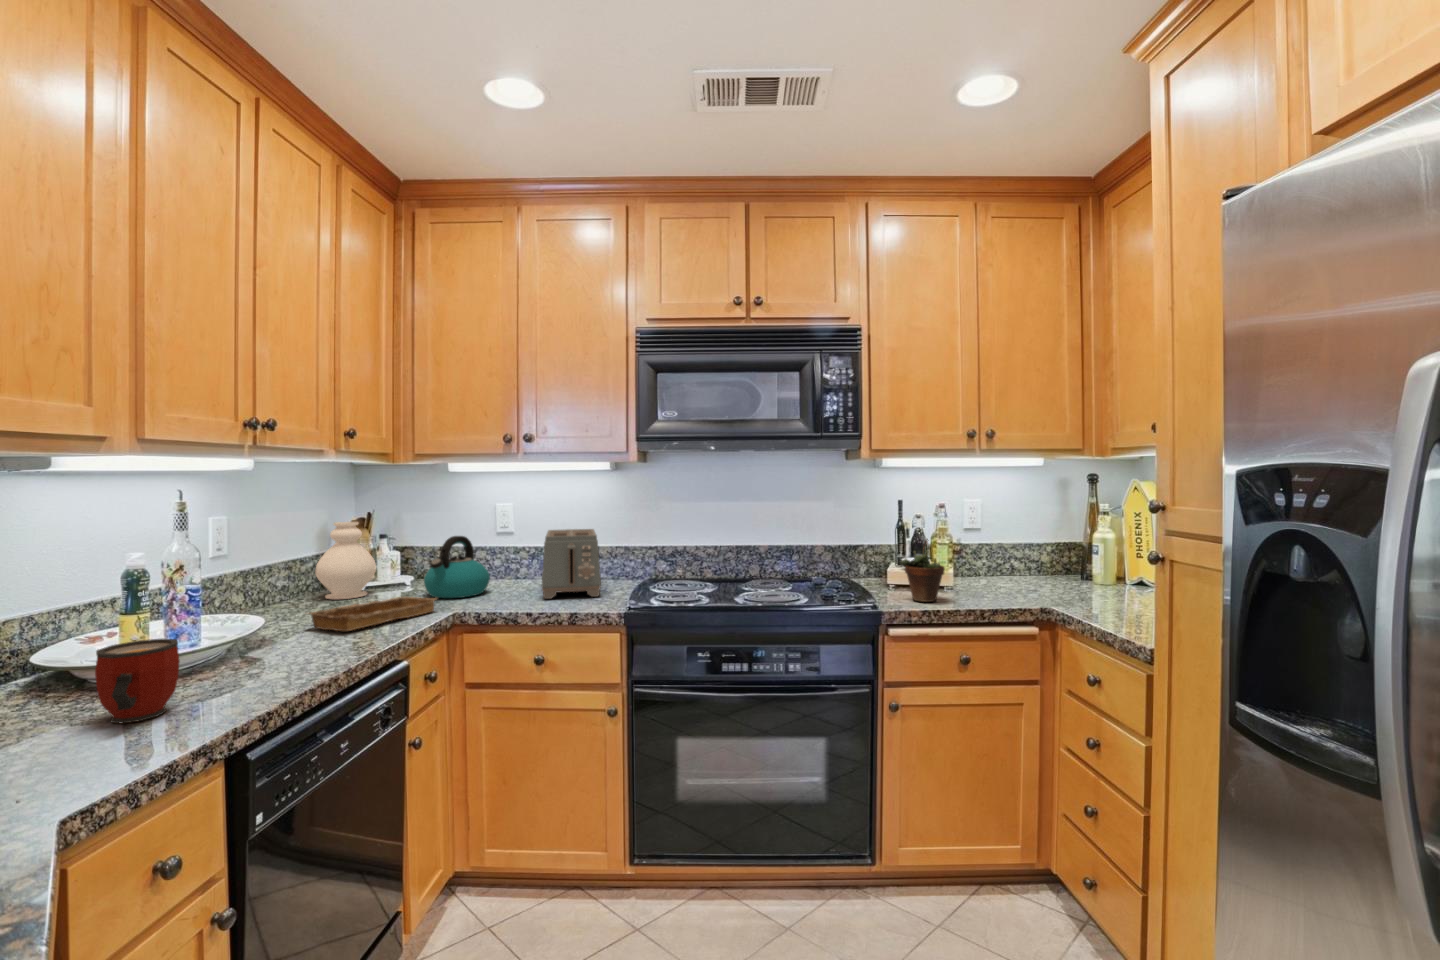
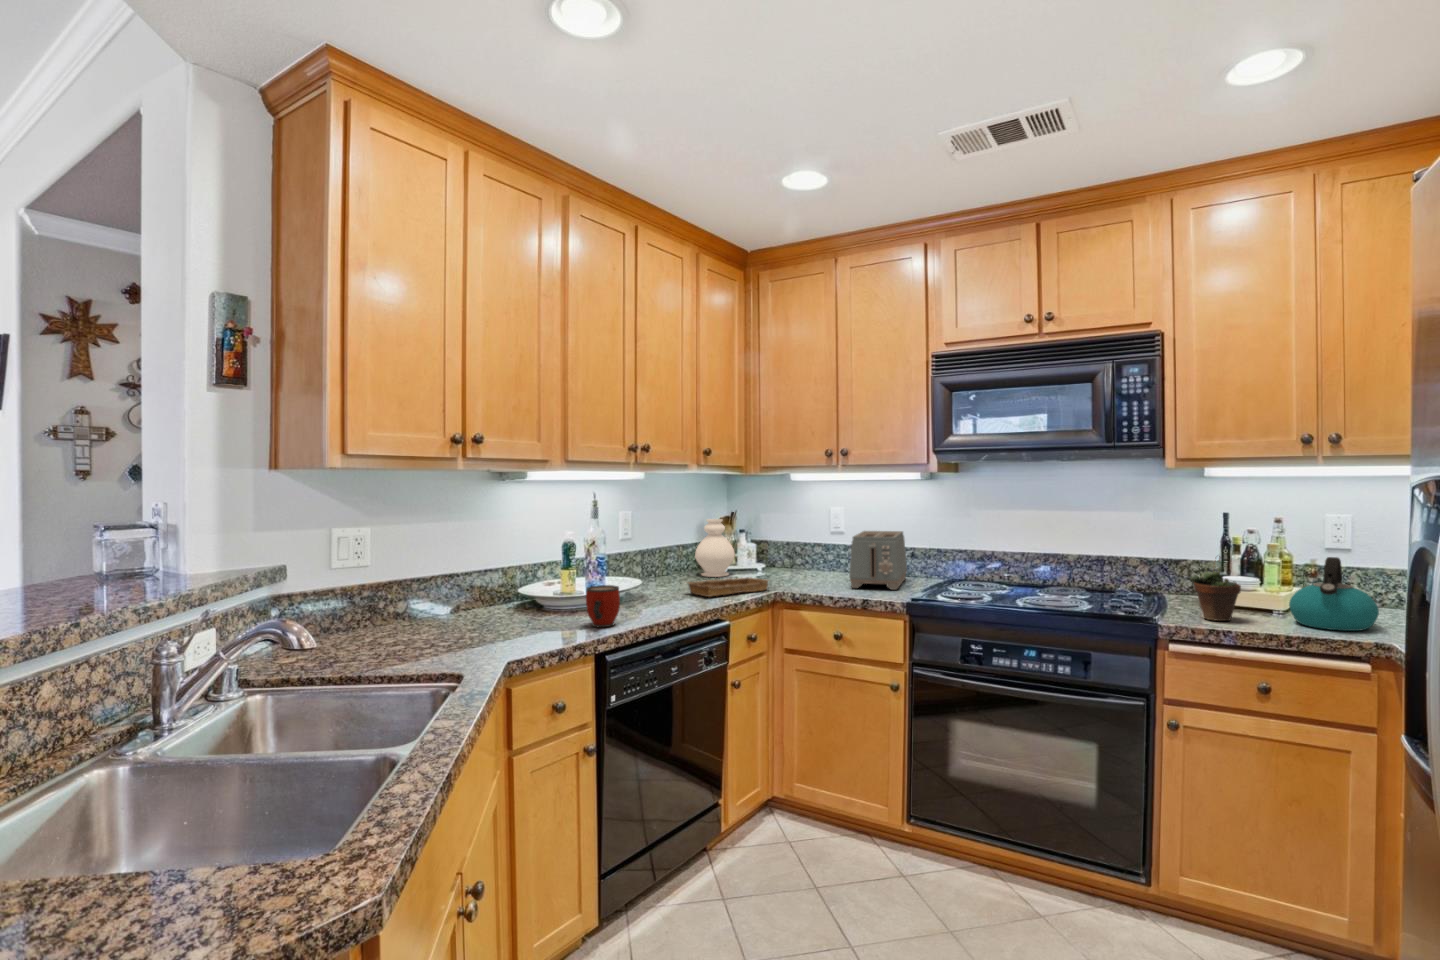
kettle: present [424,536,490,598] -> present [1289,557,1379,631]

